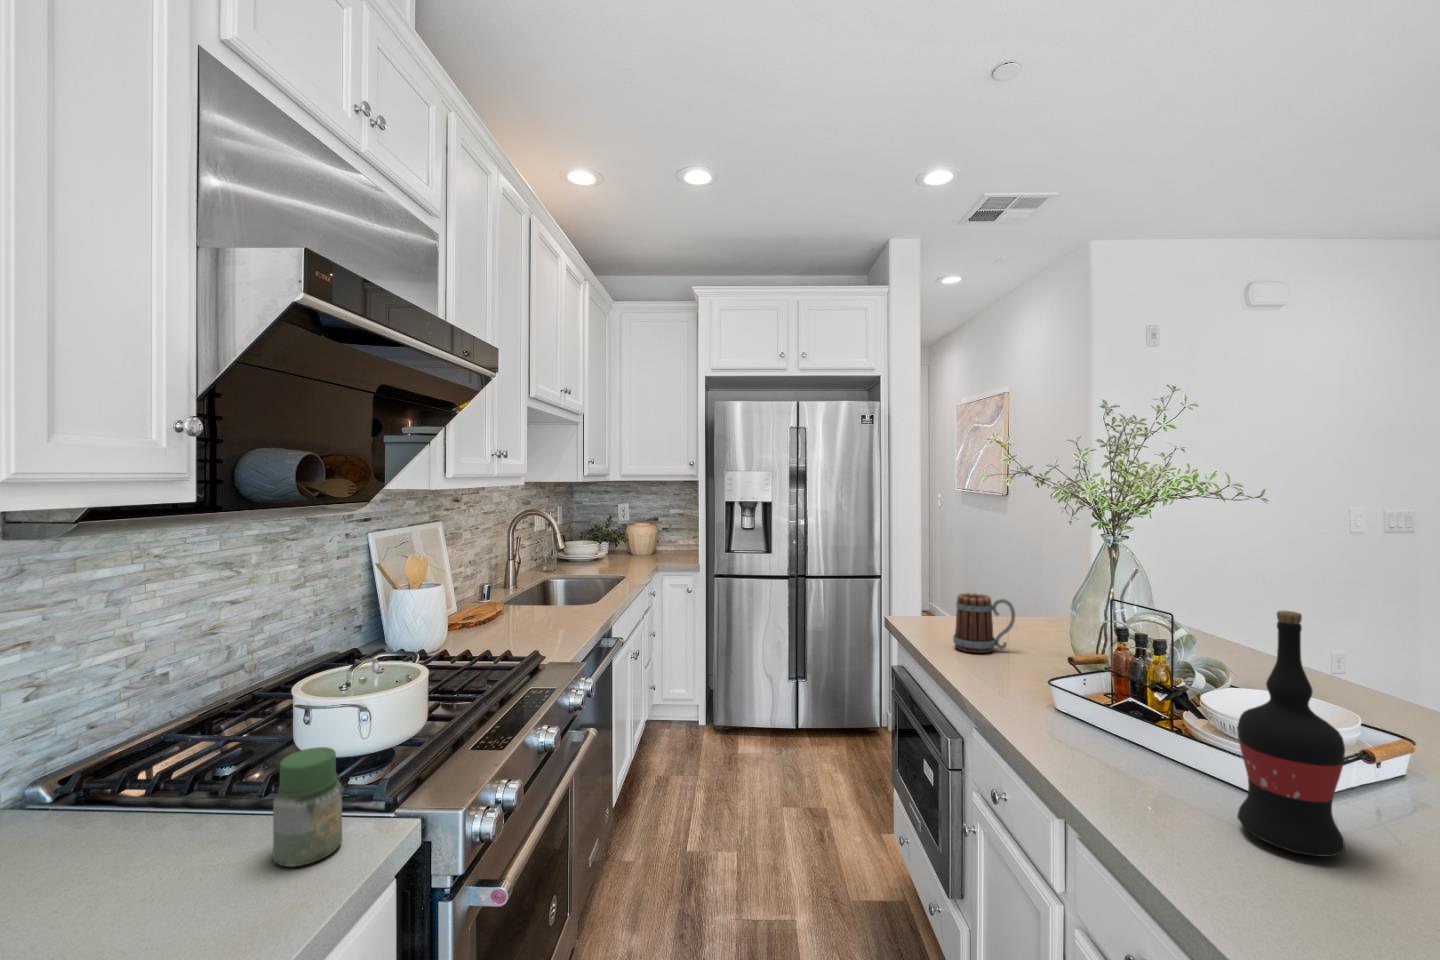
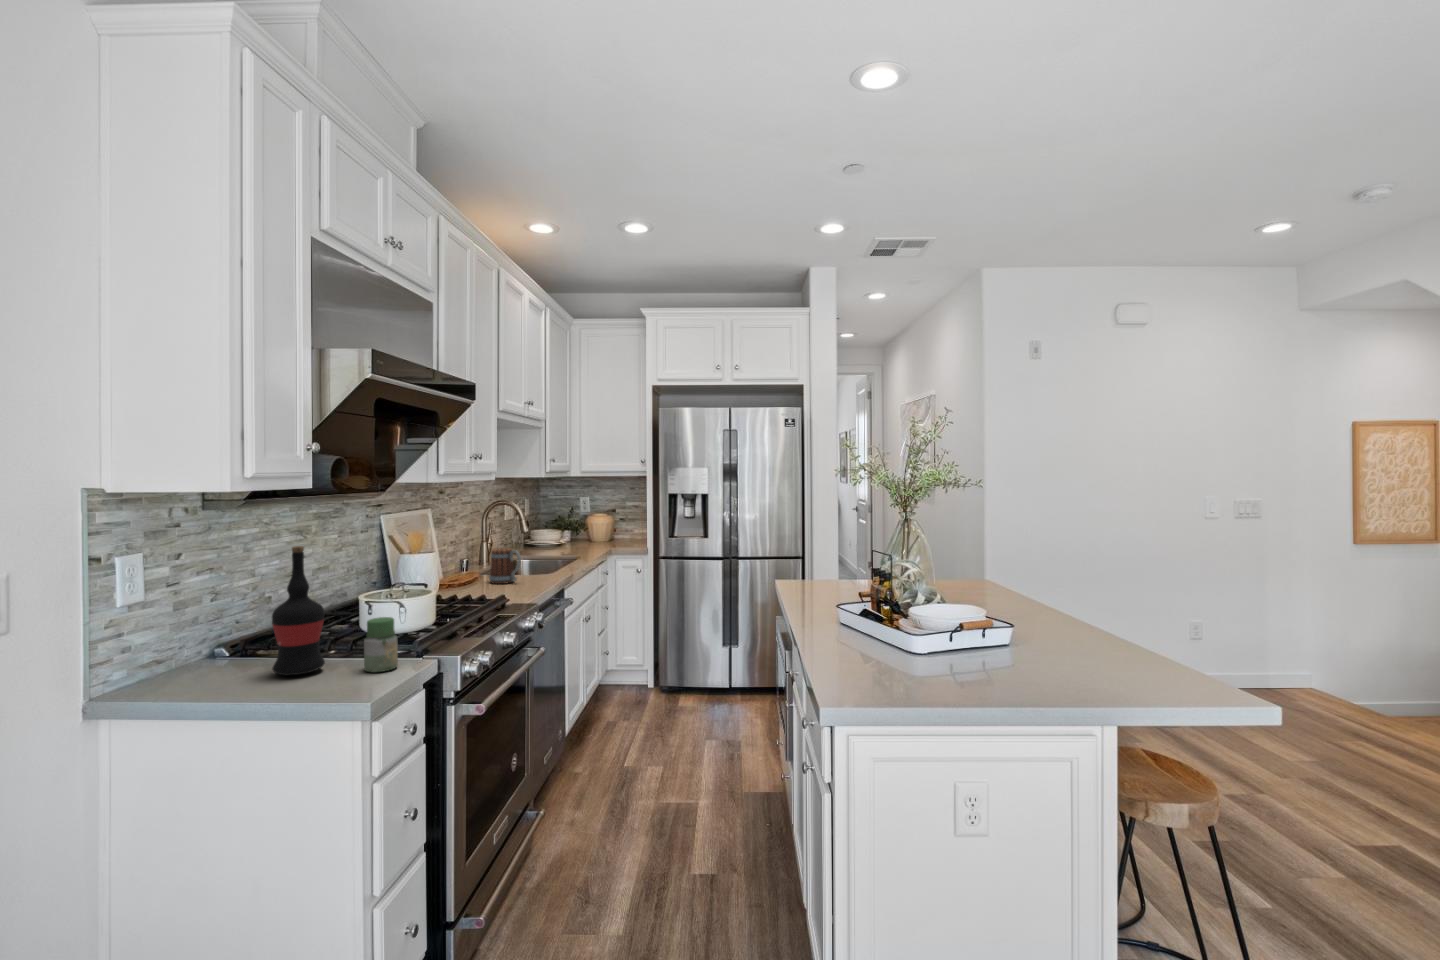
mug: present [953,593,1015,653] -> present [489,548,521,584]
wine bottle: present [1237,611,1345,857] -> present [272,546,325,675]

